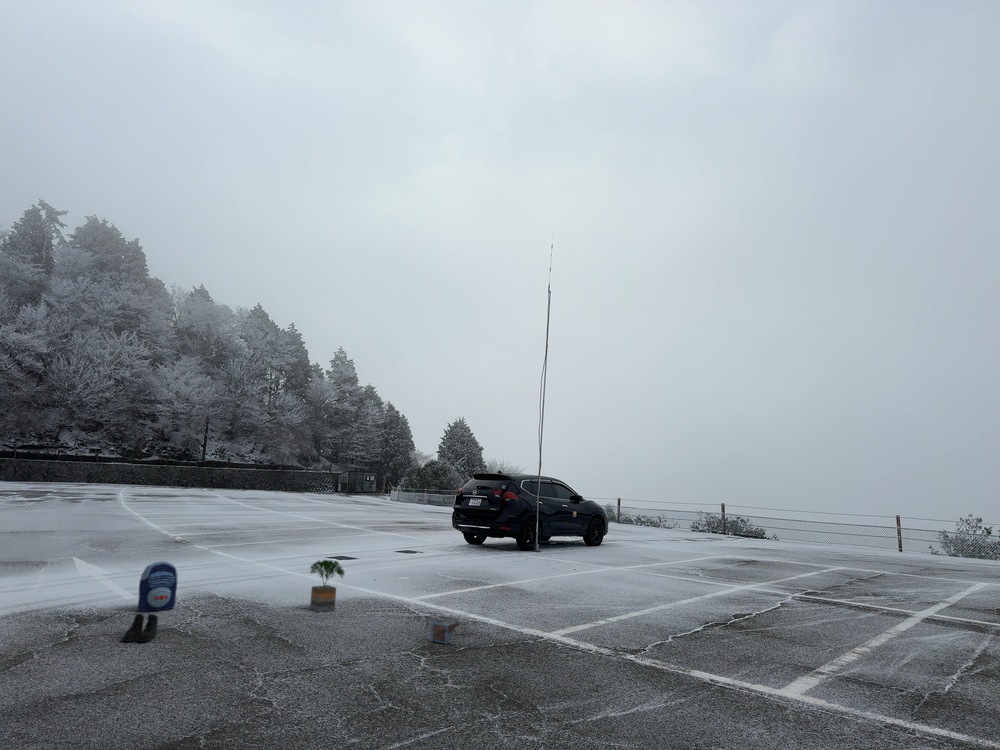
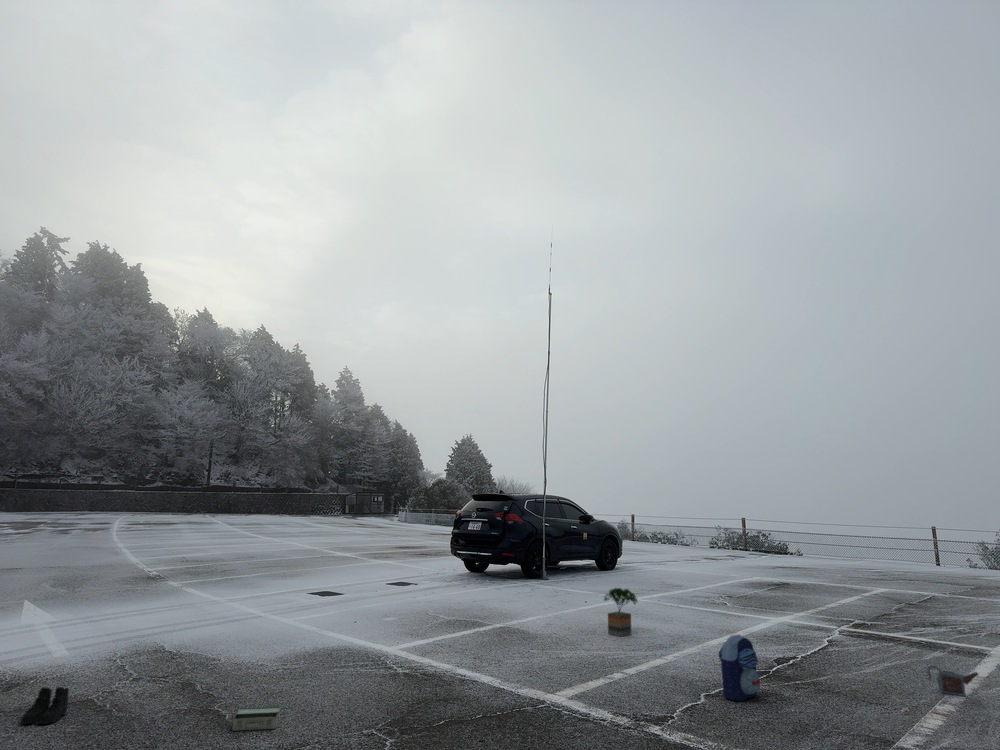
potted tree: present [310,560,345,612] -> present [604,588,637,636]
backpack: present [138,561,178,612] -> present [719,635,760,701]
watering can: present [426,616,459,644] -> present [927,666,978,696]
toolbox: none [295,634,332,650] -> present [232,707,280,731]

